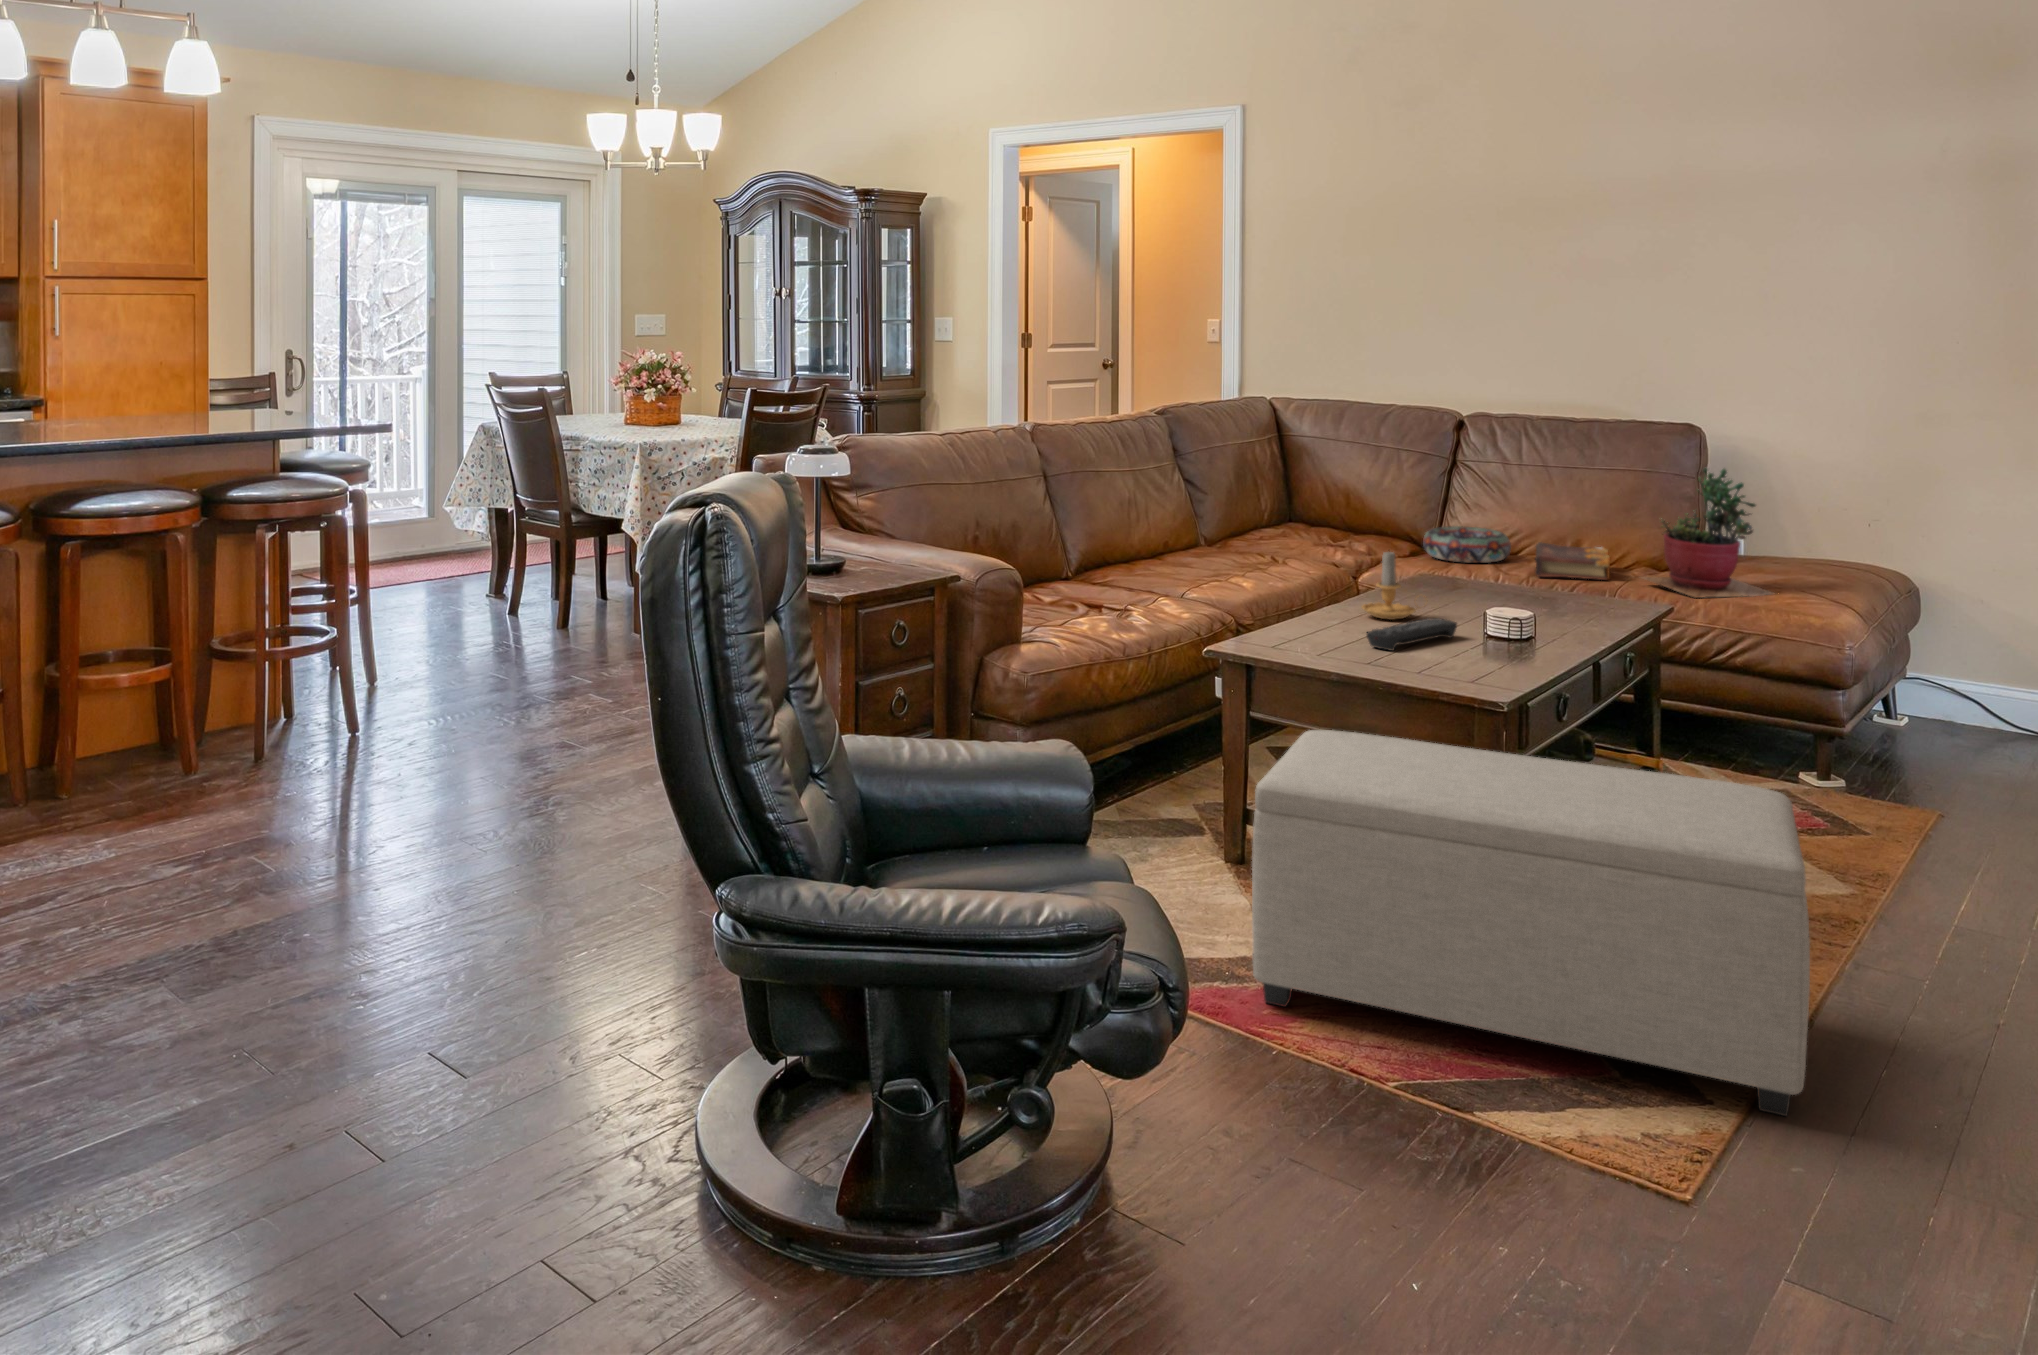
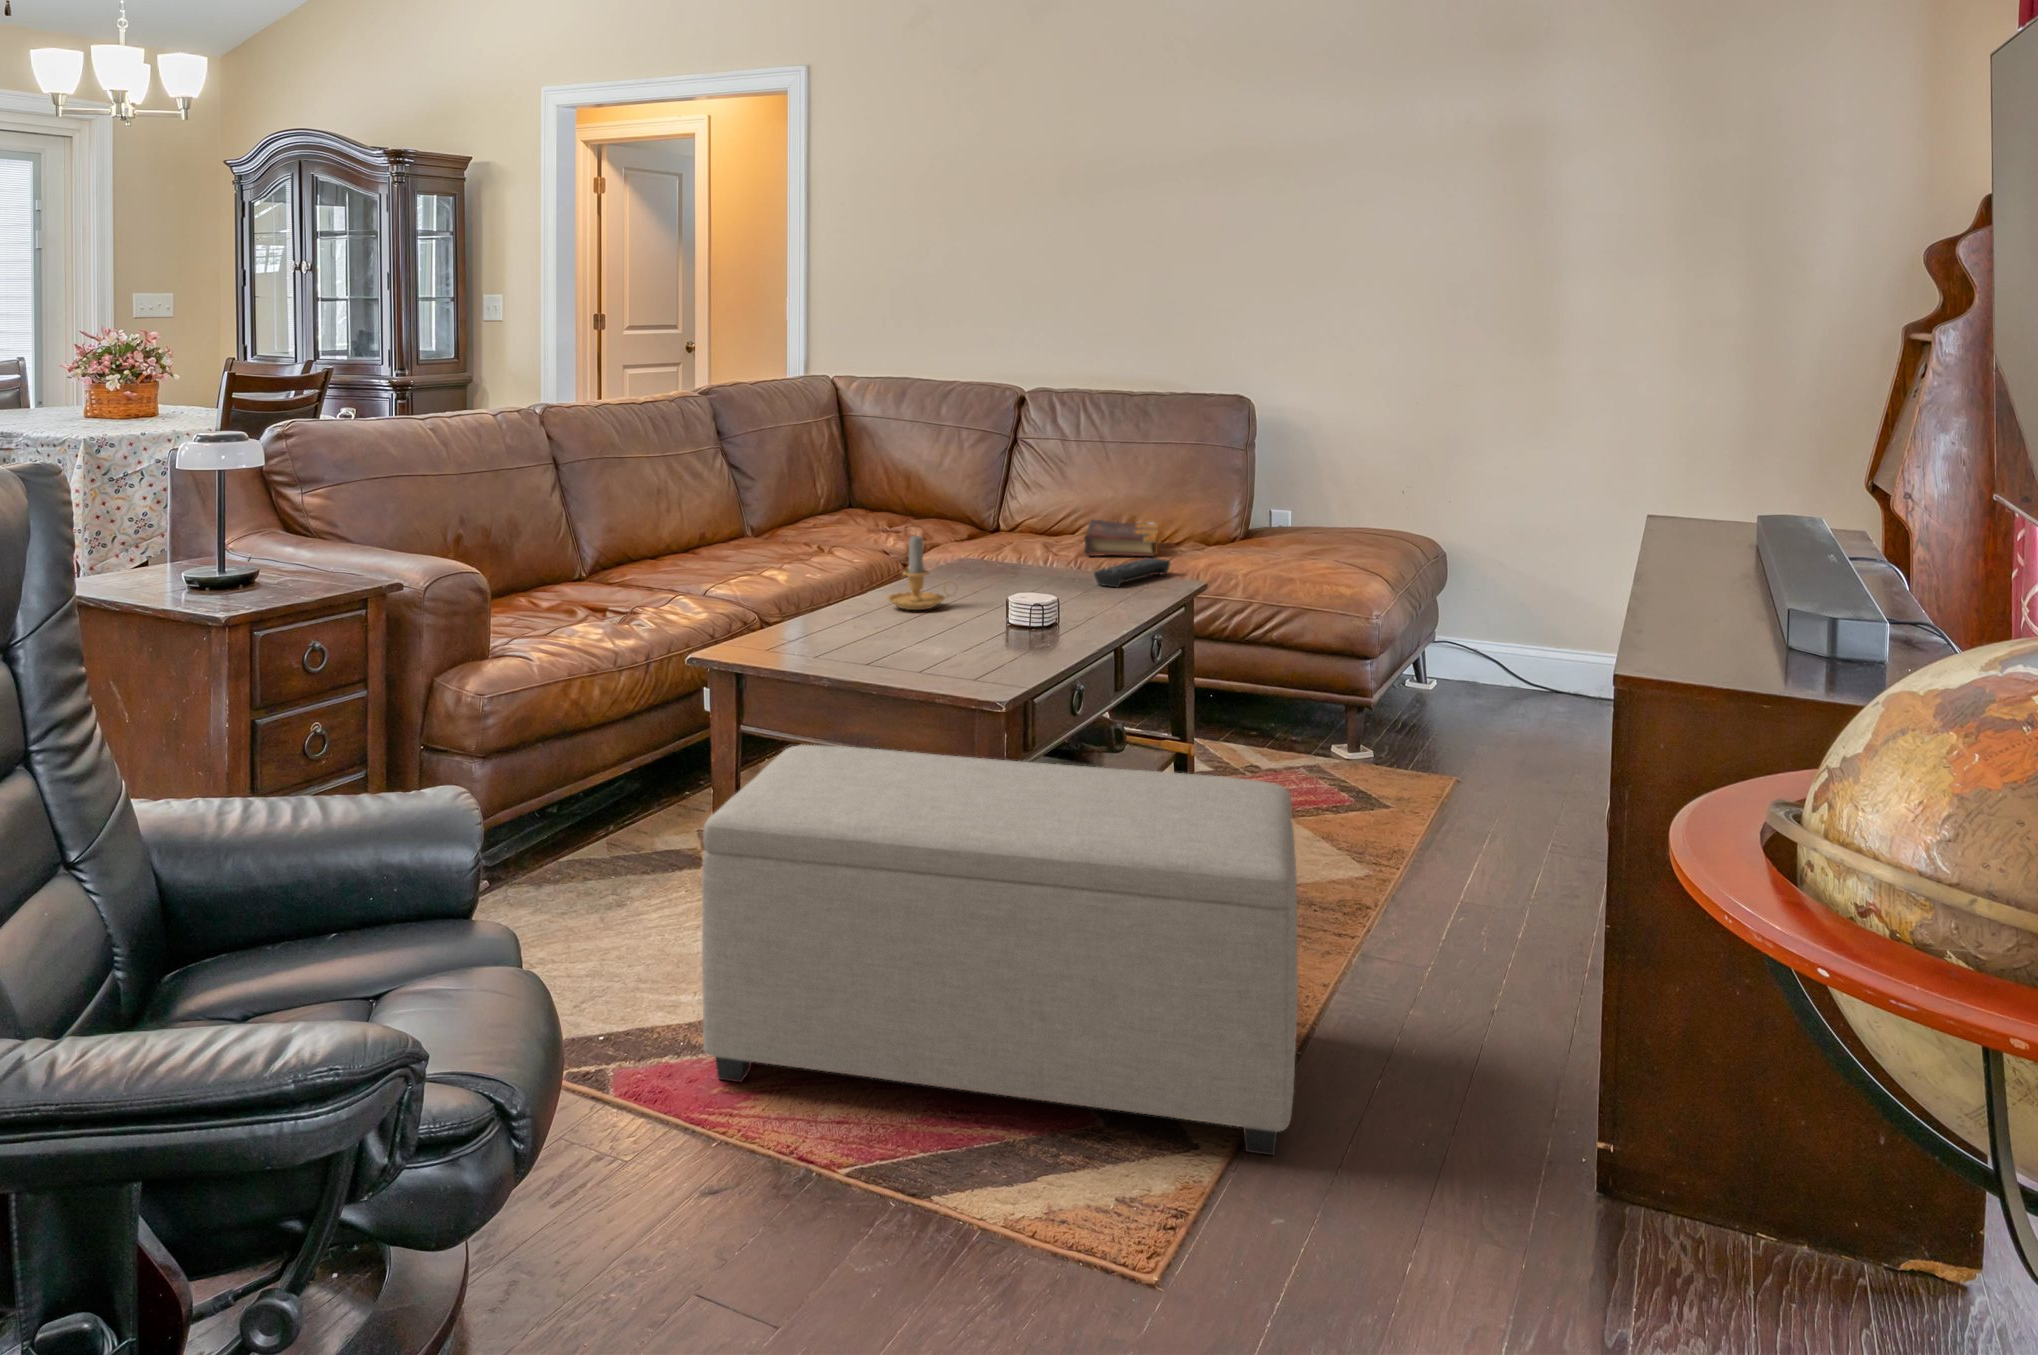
succulent plant: present [1643,468,1774,598] -> none [1183,435,1320,571]
decorative bowl: present [1423,526,1511,563] -> none [979,506,1067,543]
remote control: present [1367,618,1457,651] -> present [1094,558,1170,588]

